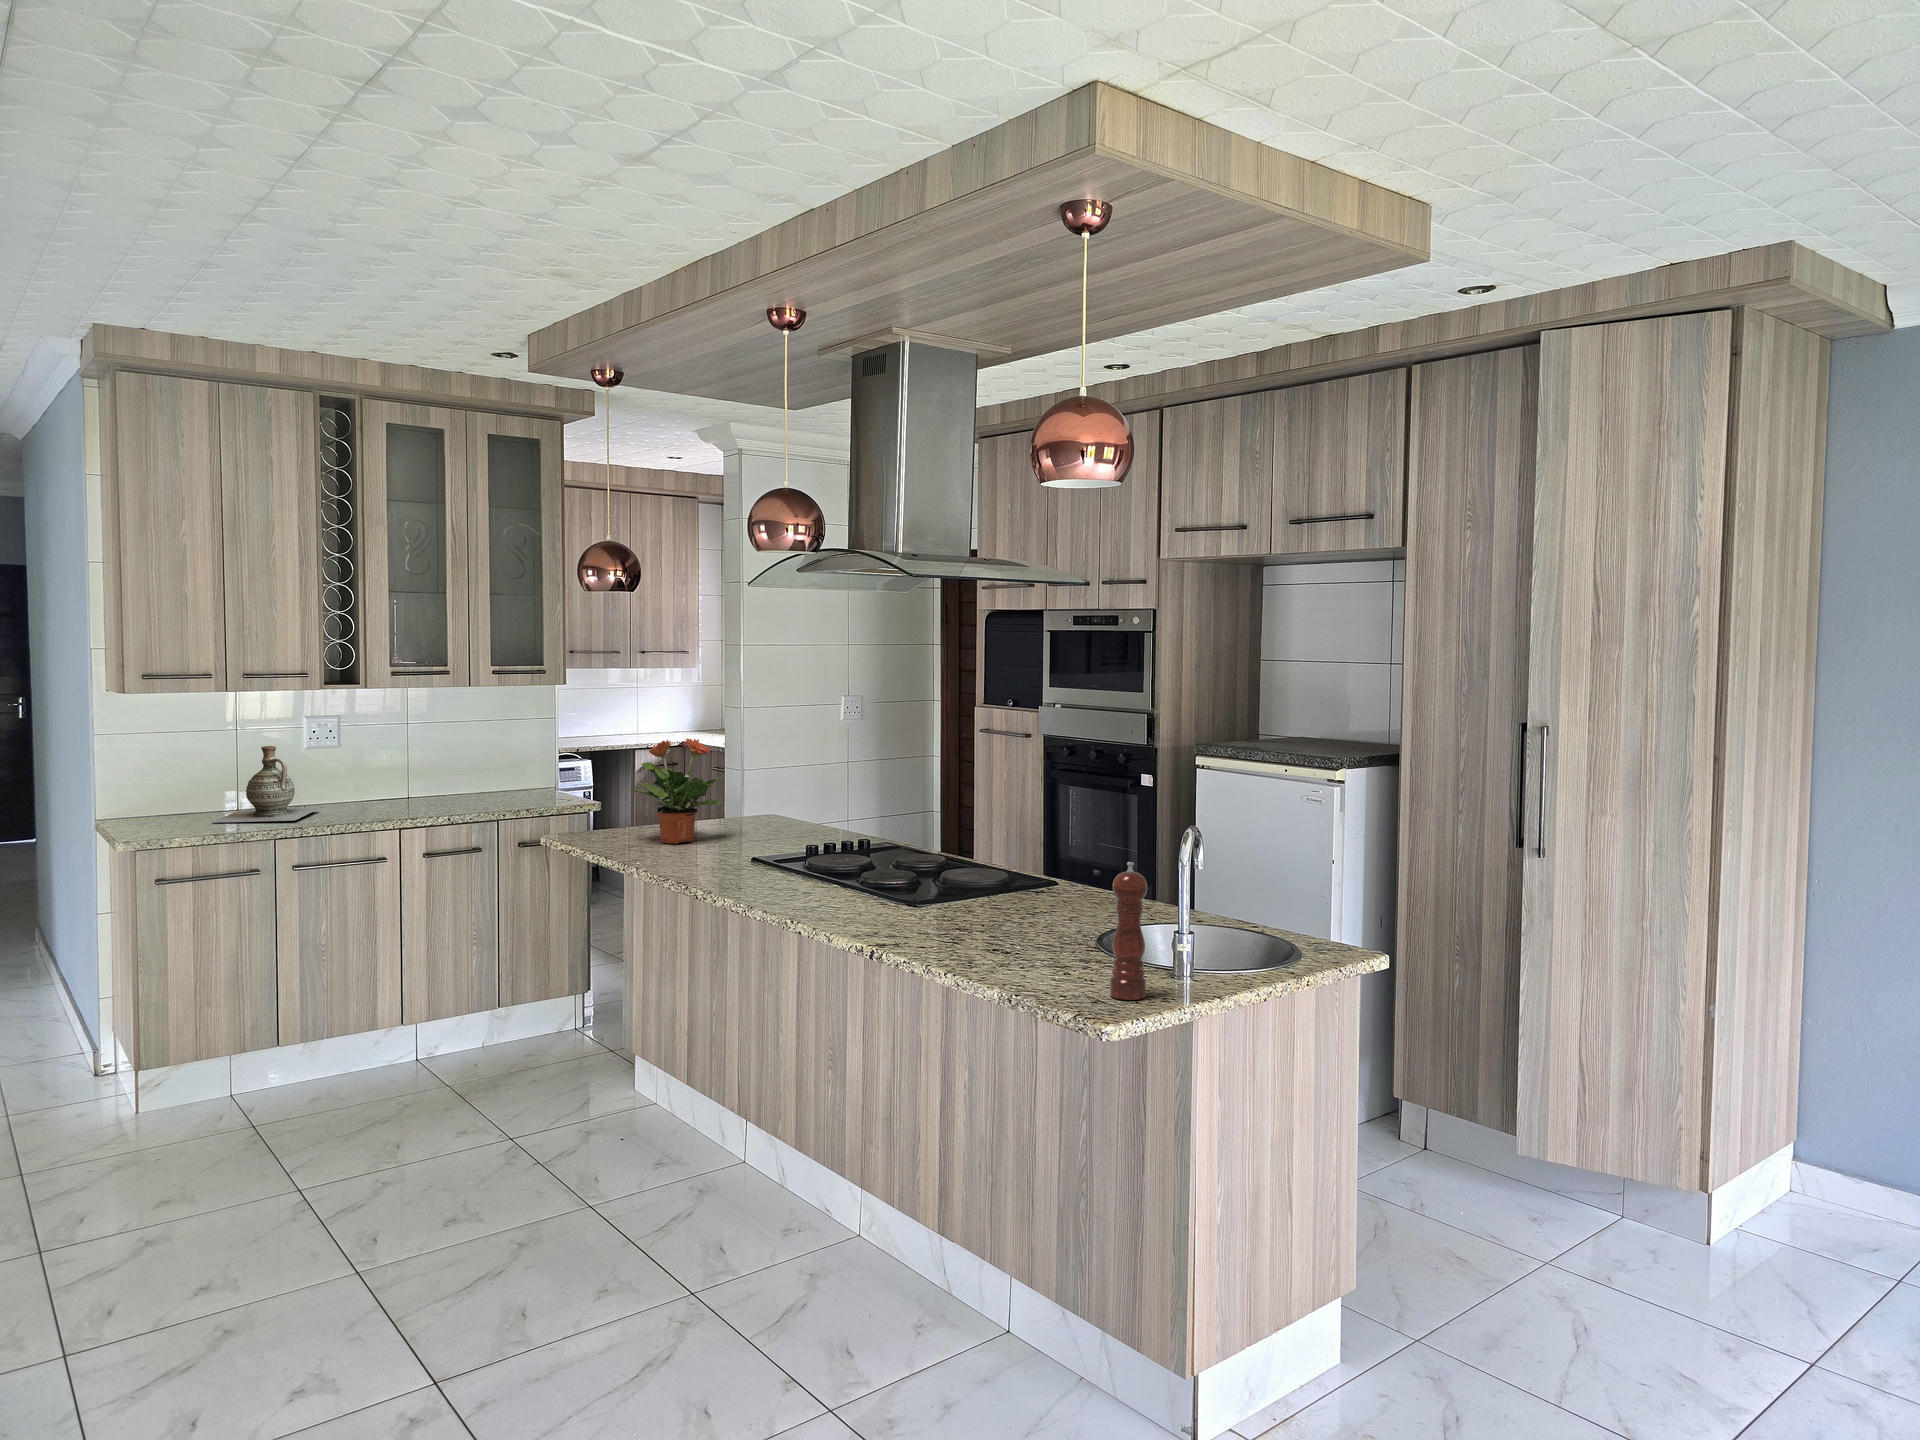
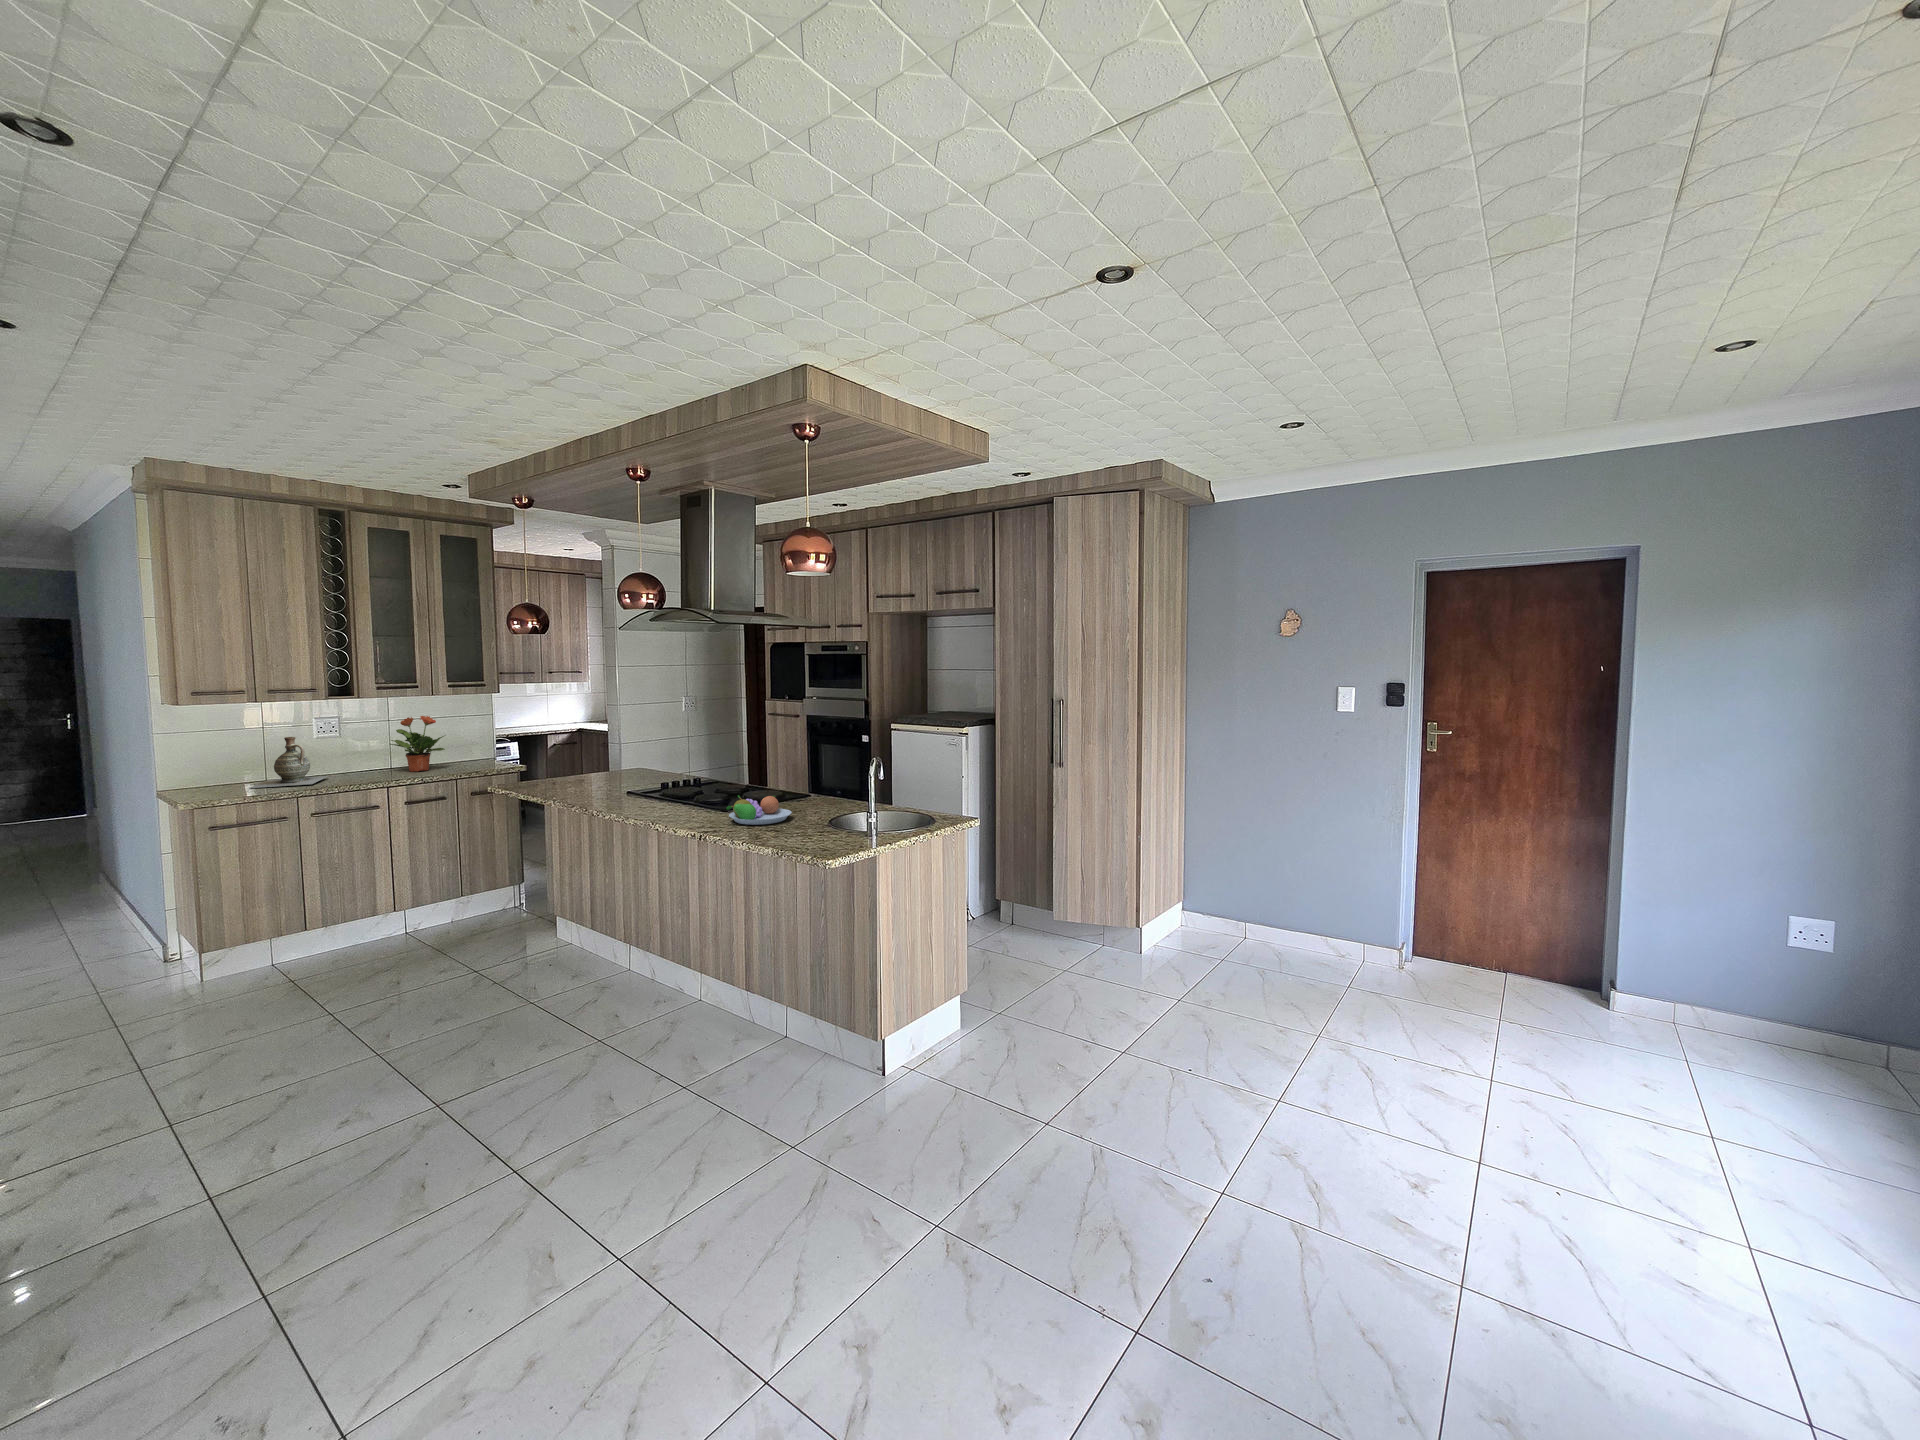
potted plant: present [631,738,723,844] -> present [390,716,445,772]
pepper mill: present [1110,862,1147,1000] -> none [832,775,851,847]
fruit bowl: none [917,883,1030,940] -> present [727,795,792,825]

